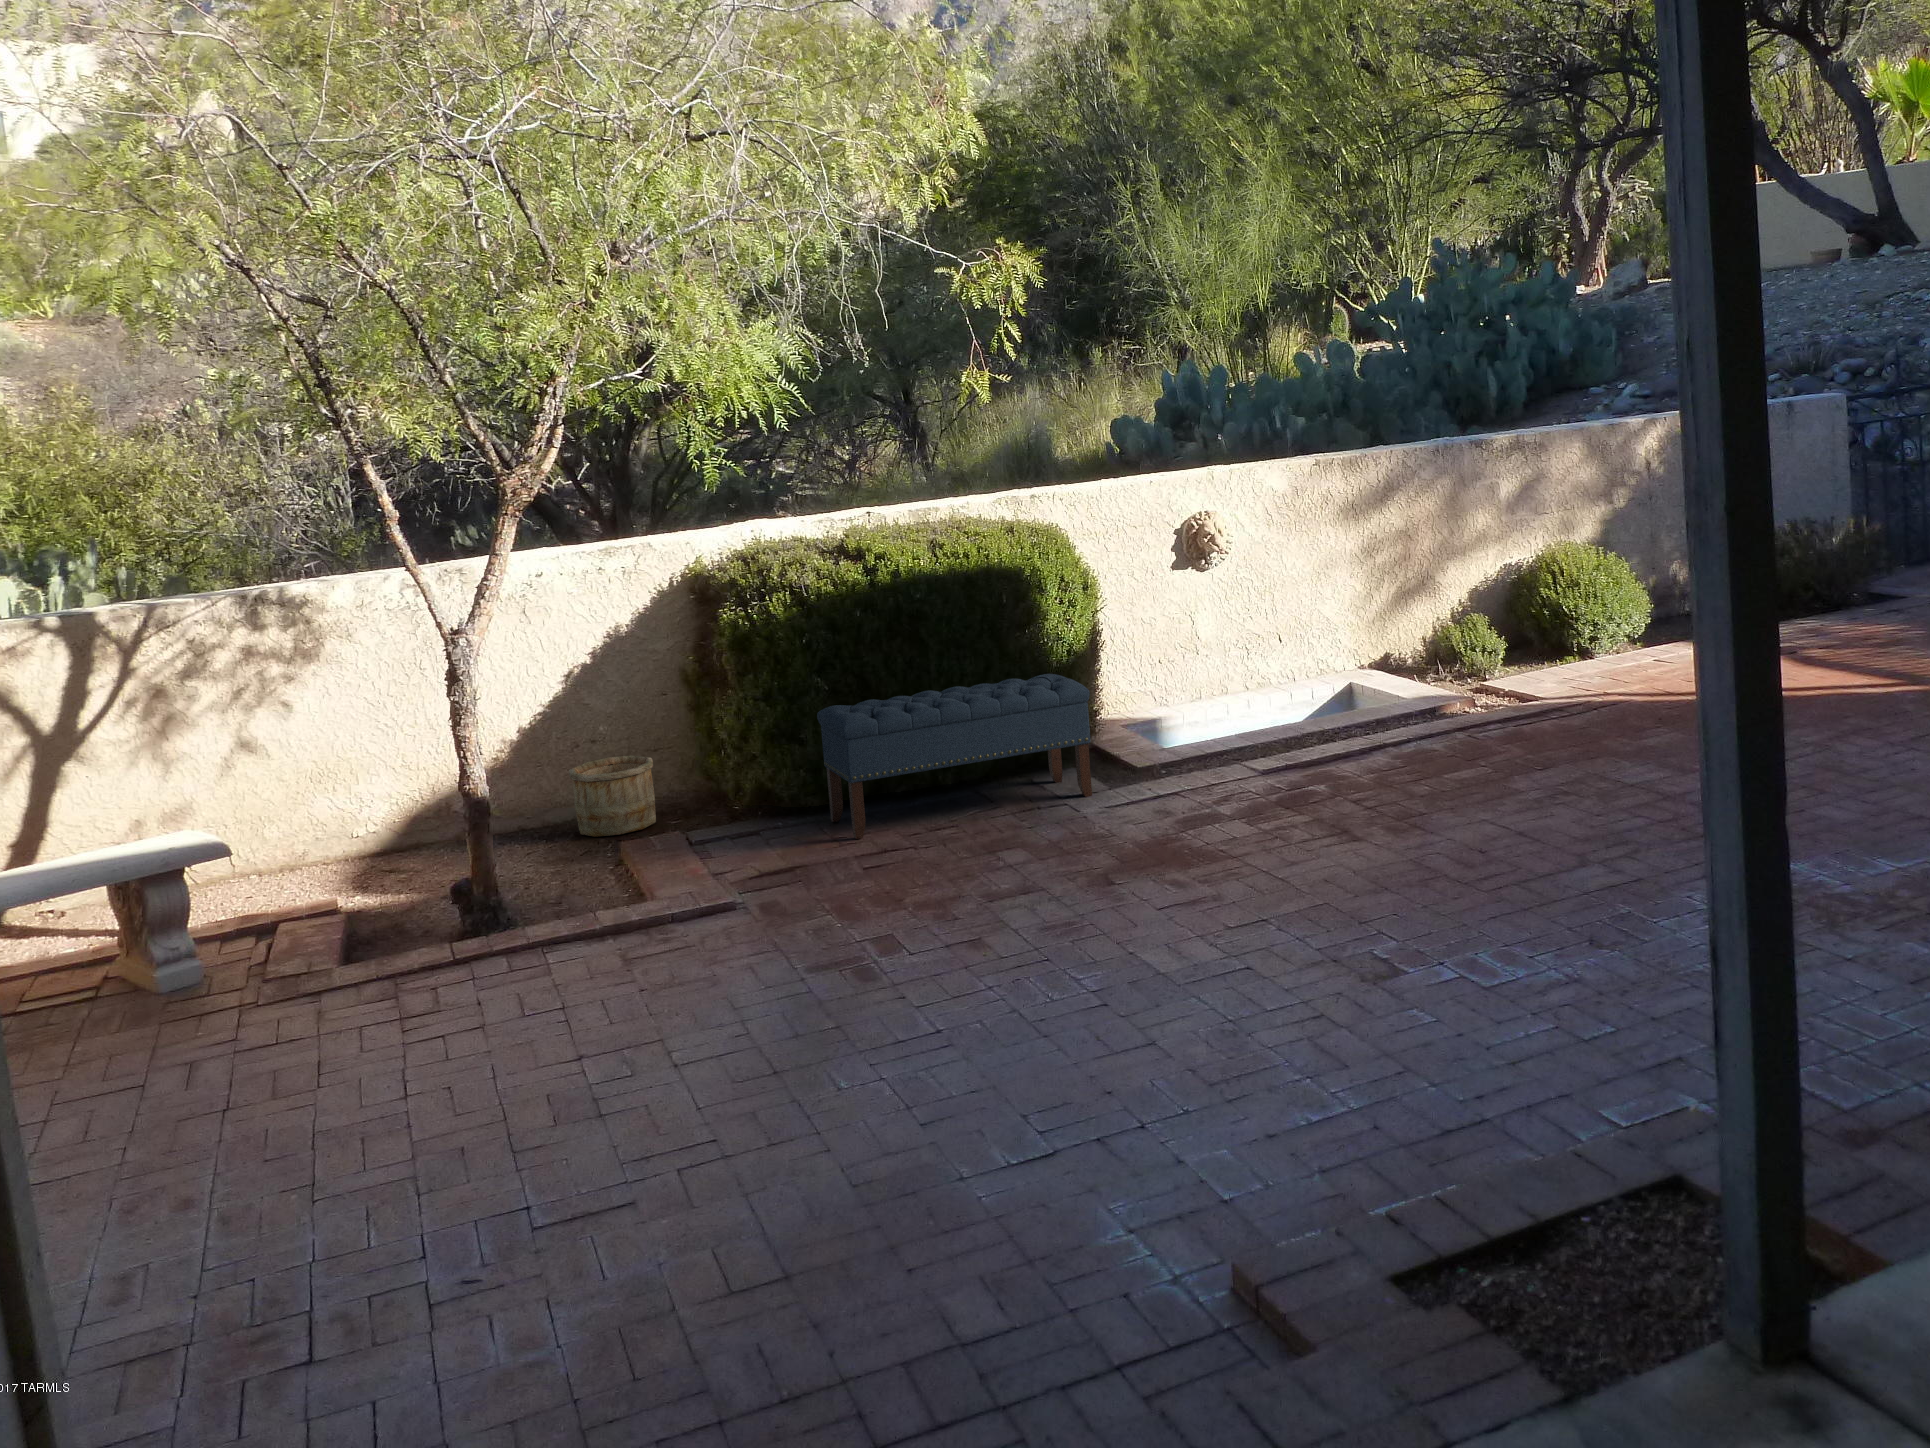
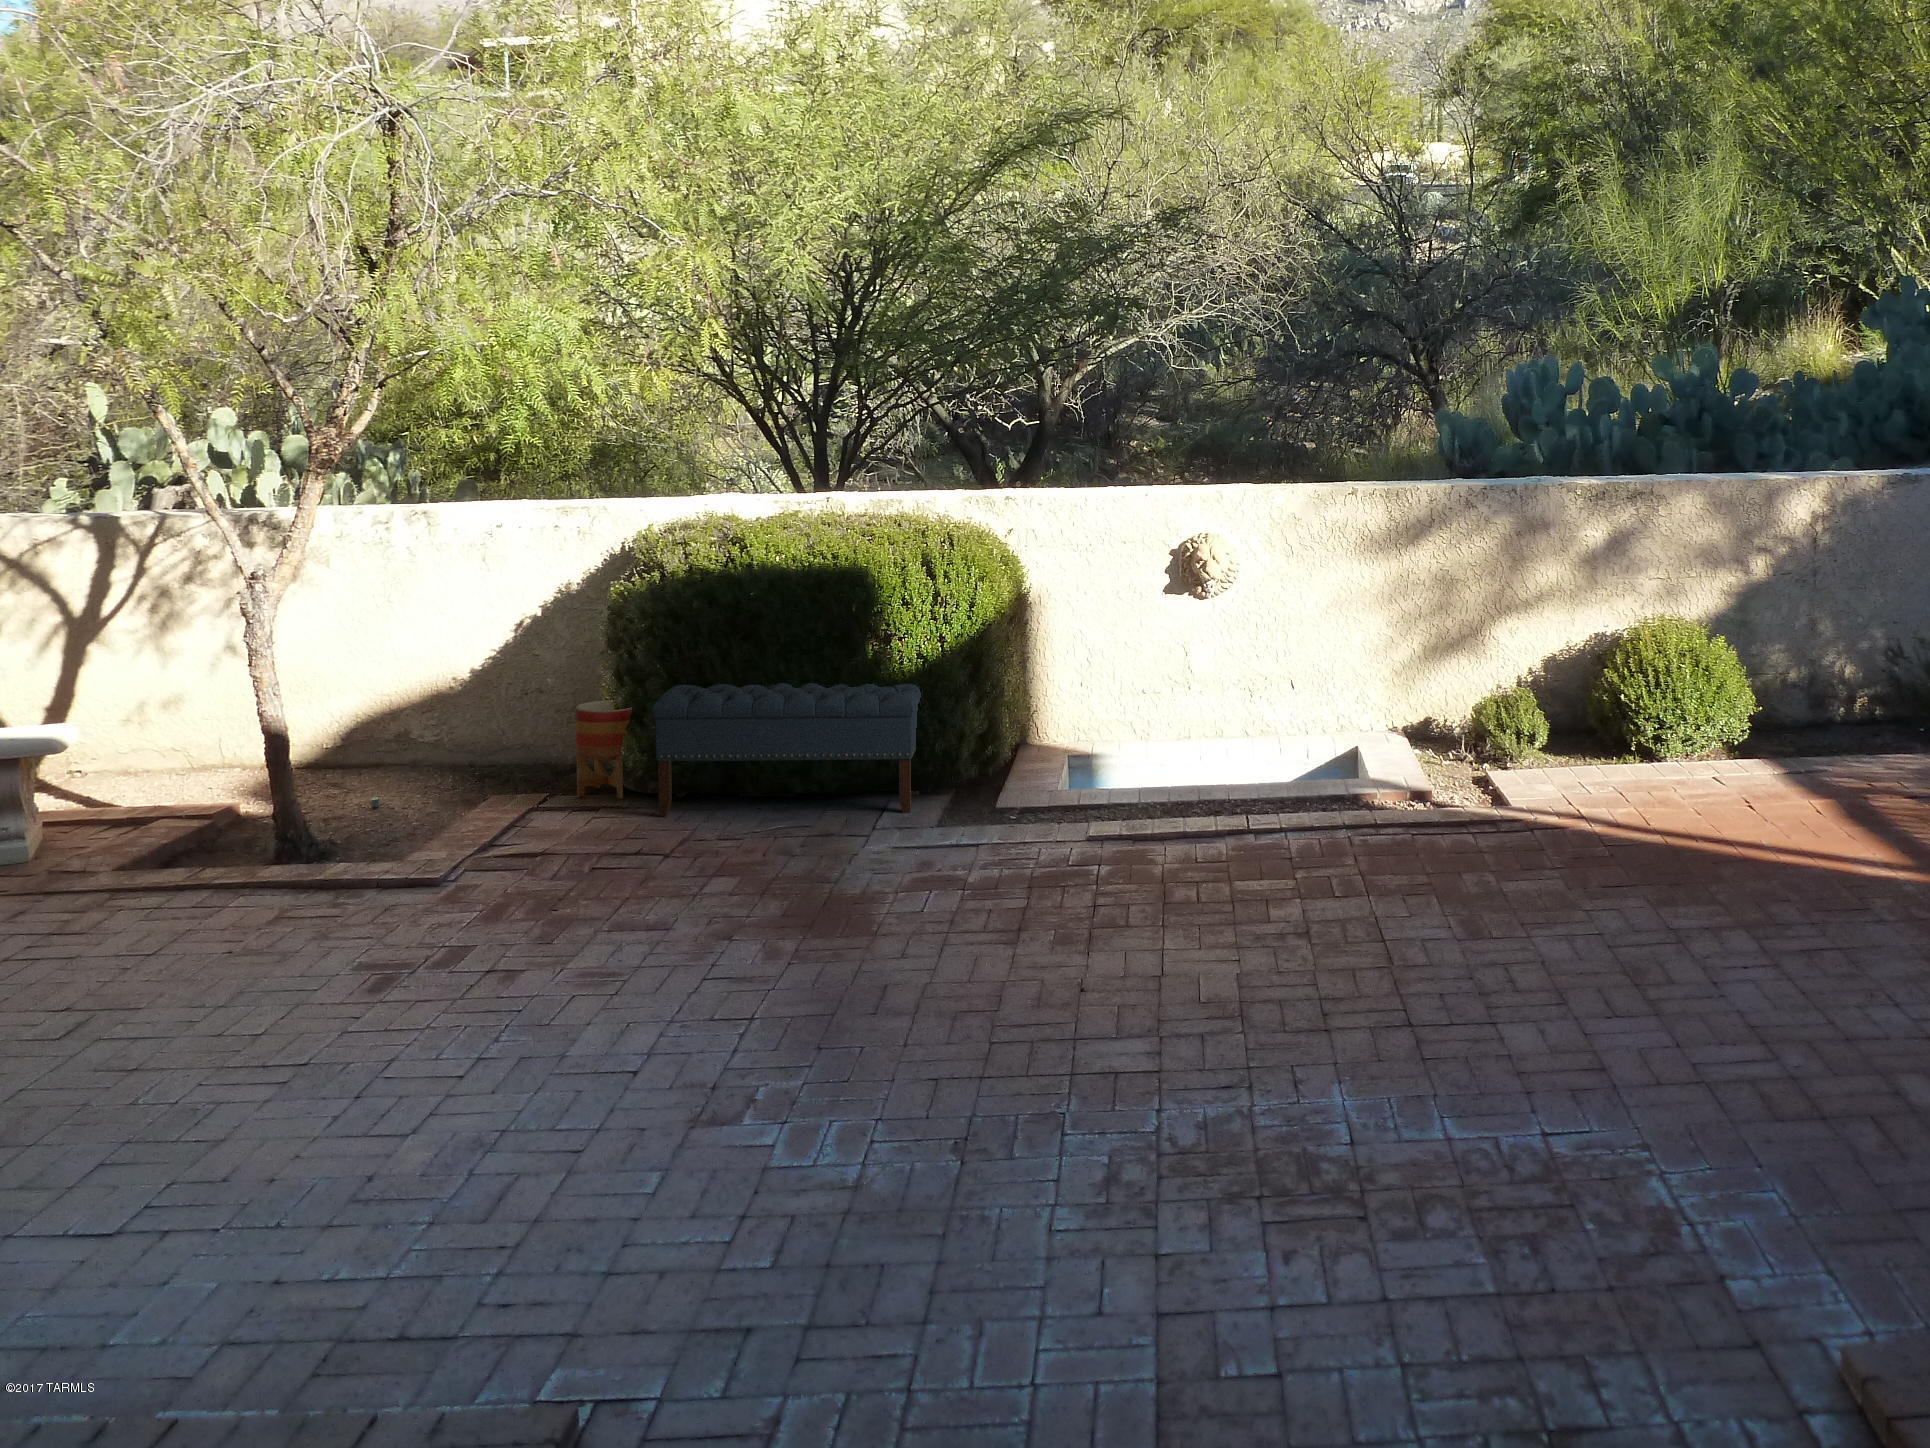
planter: none [710,734,779,839] -> present [575,700,632,799]
wooden bucket: present [569,756,656,837] -> none [489,705,573,777]

